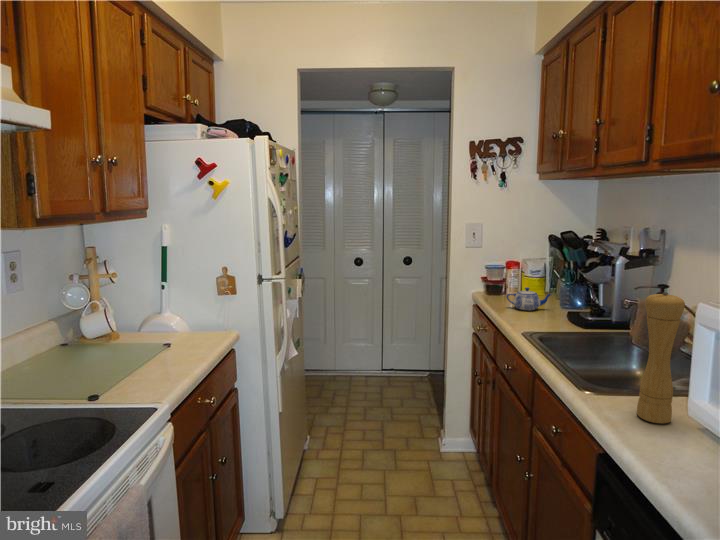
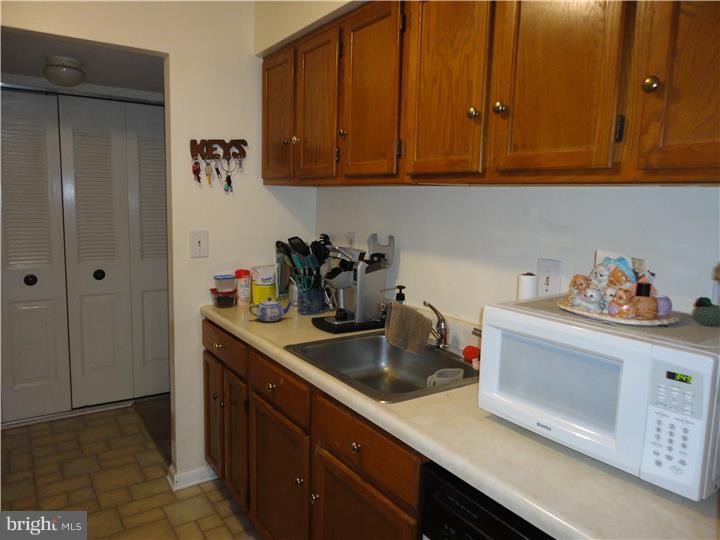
pepper mill: present [637,293,685,423] -> none [446,302,487,427]

